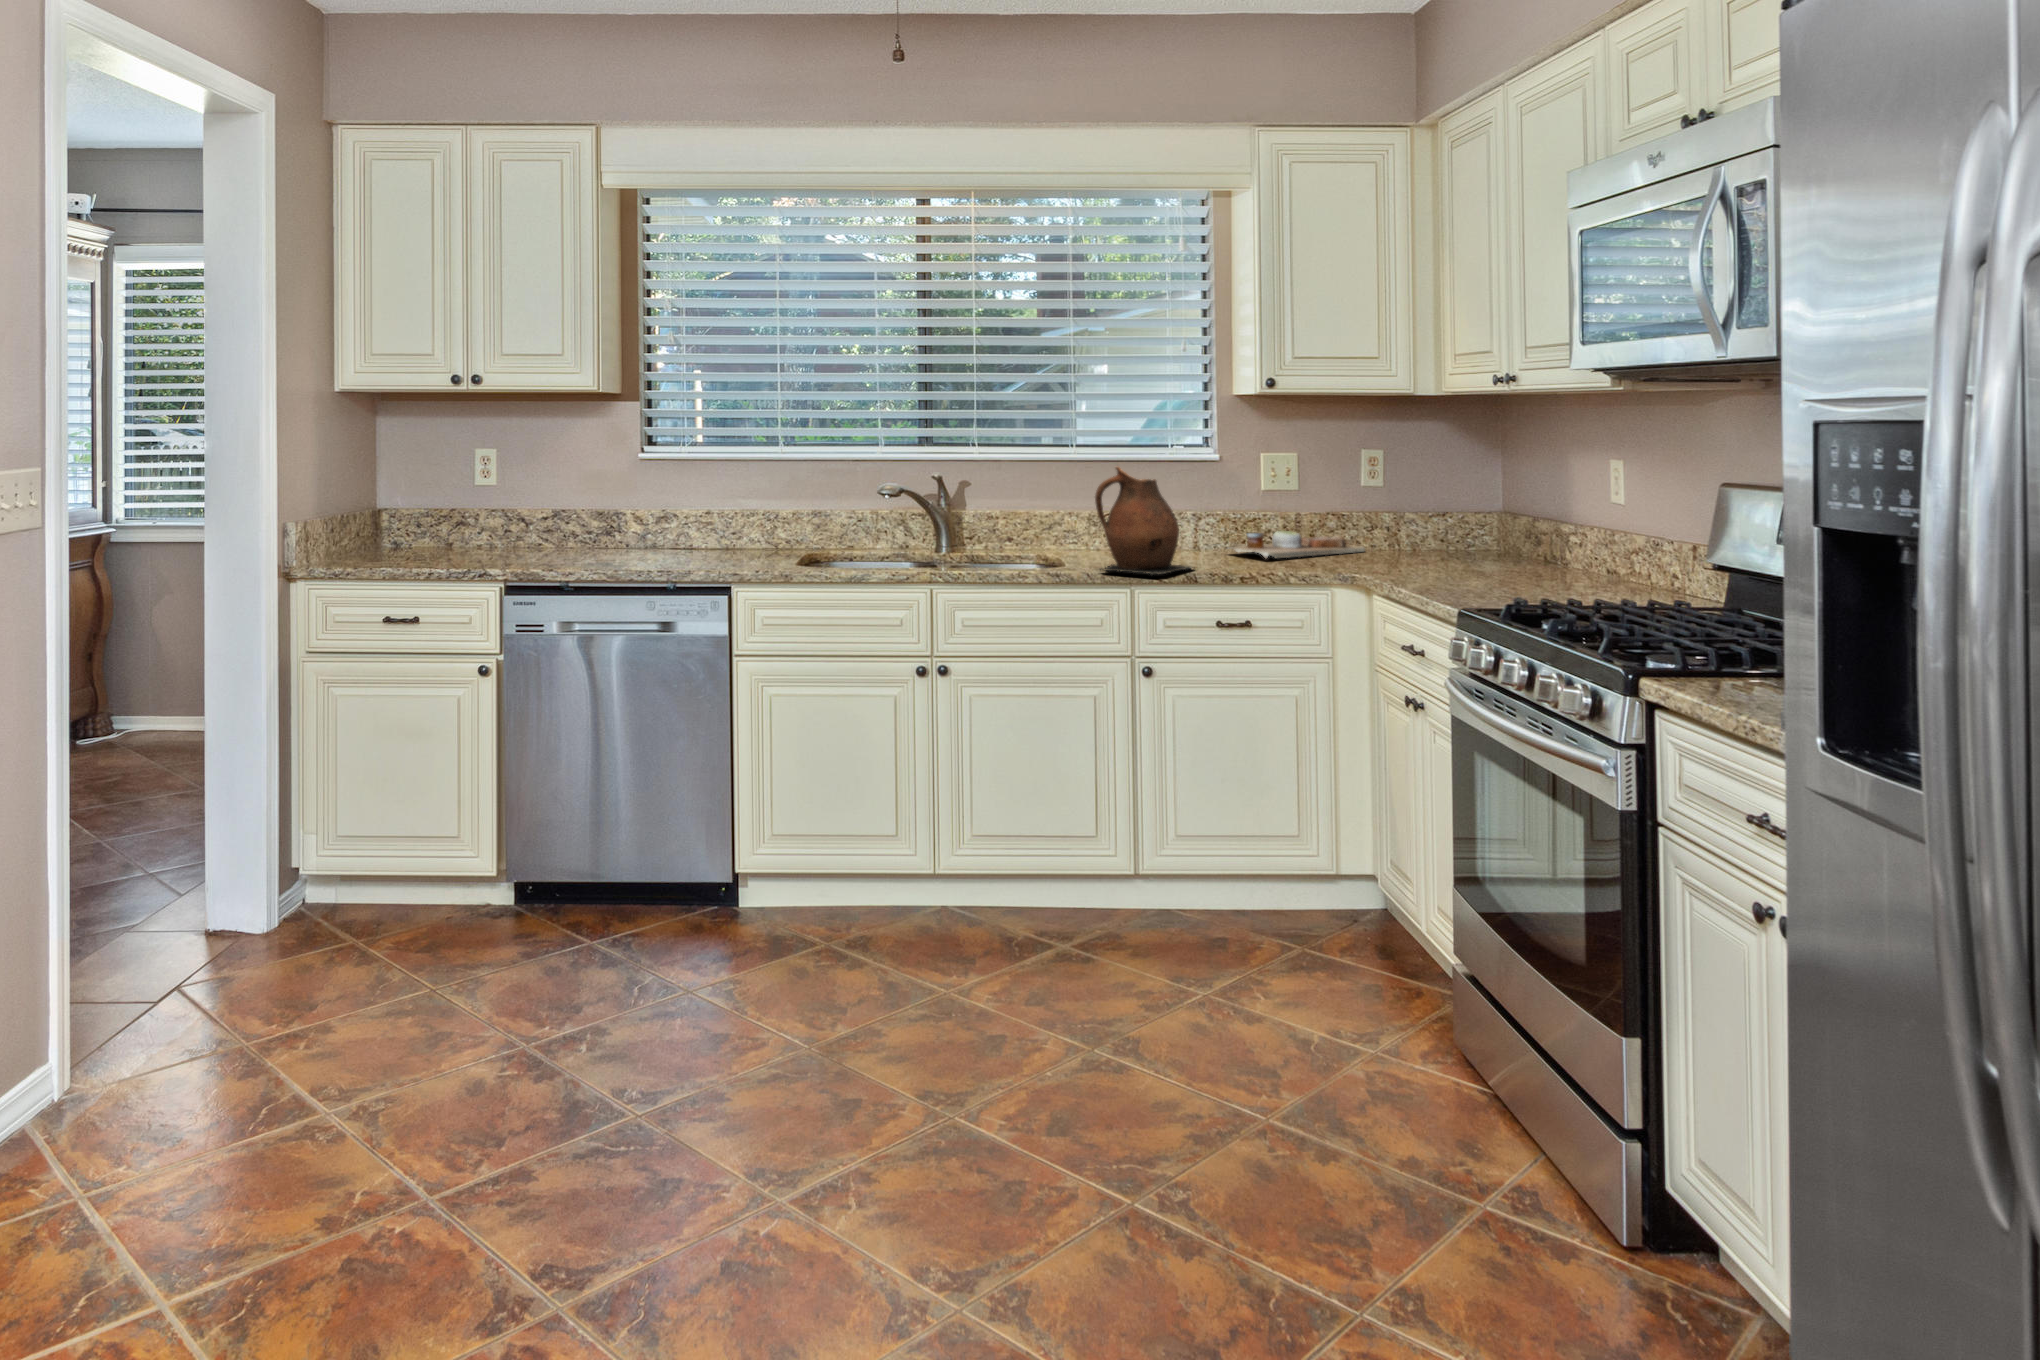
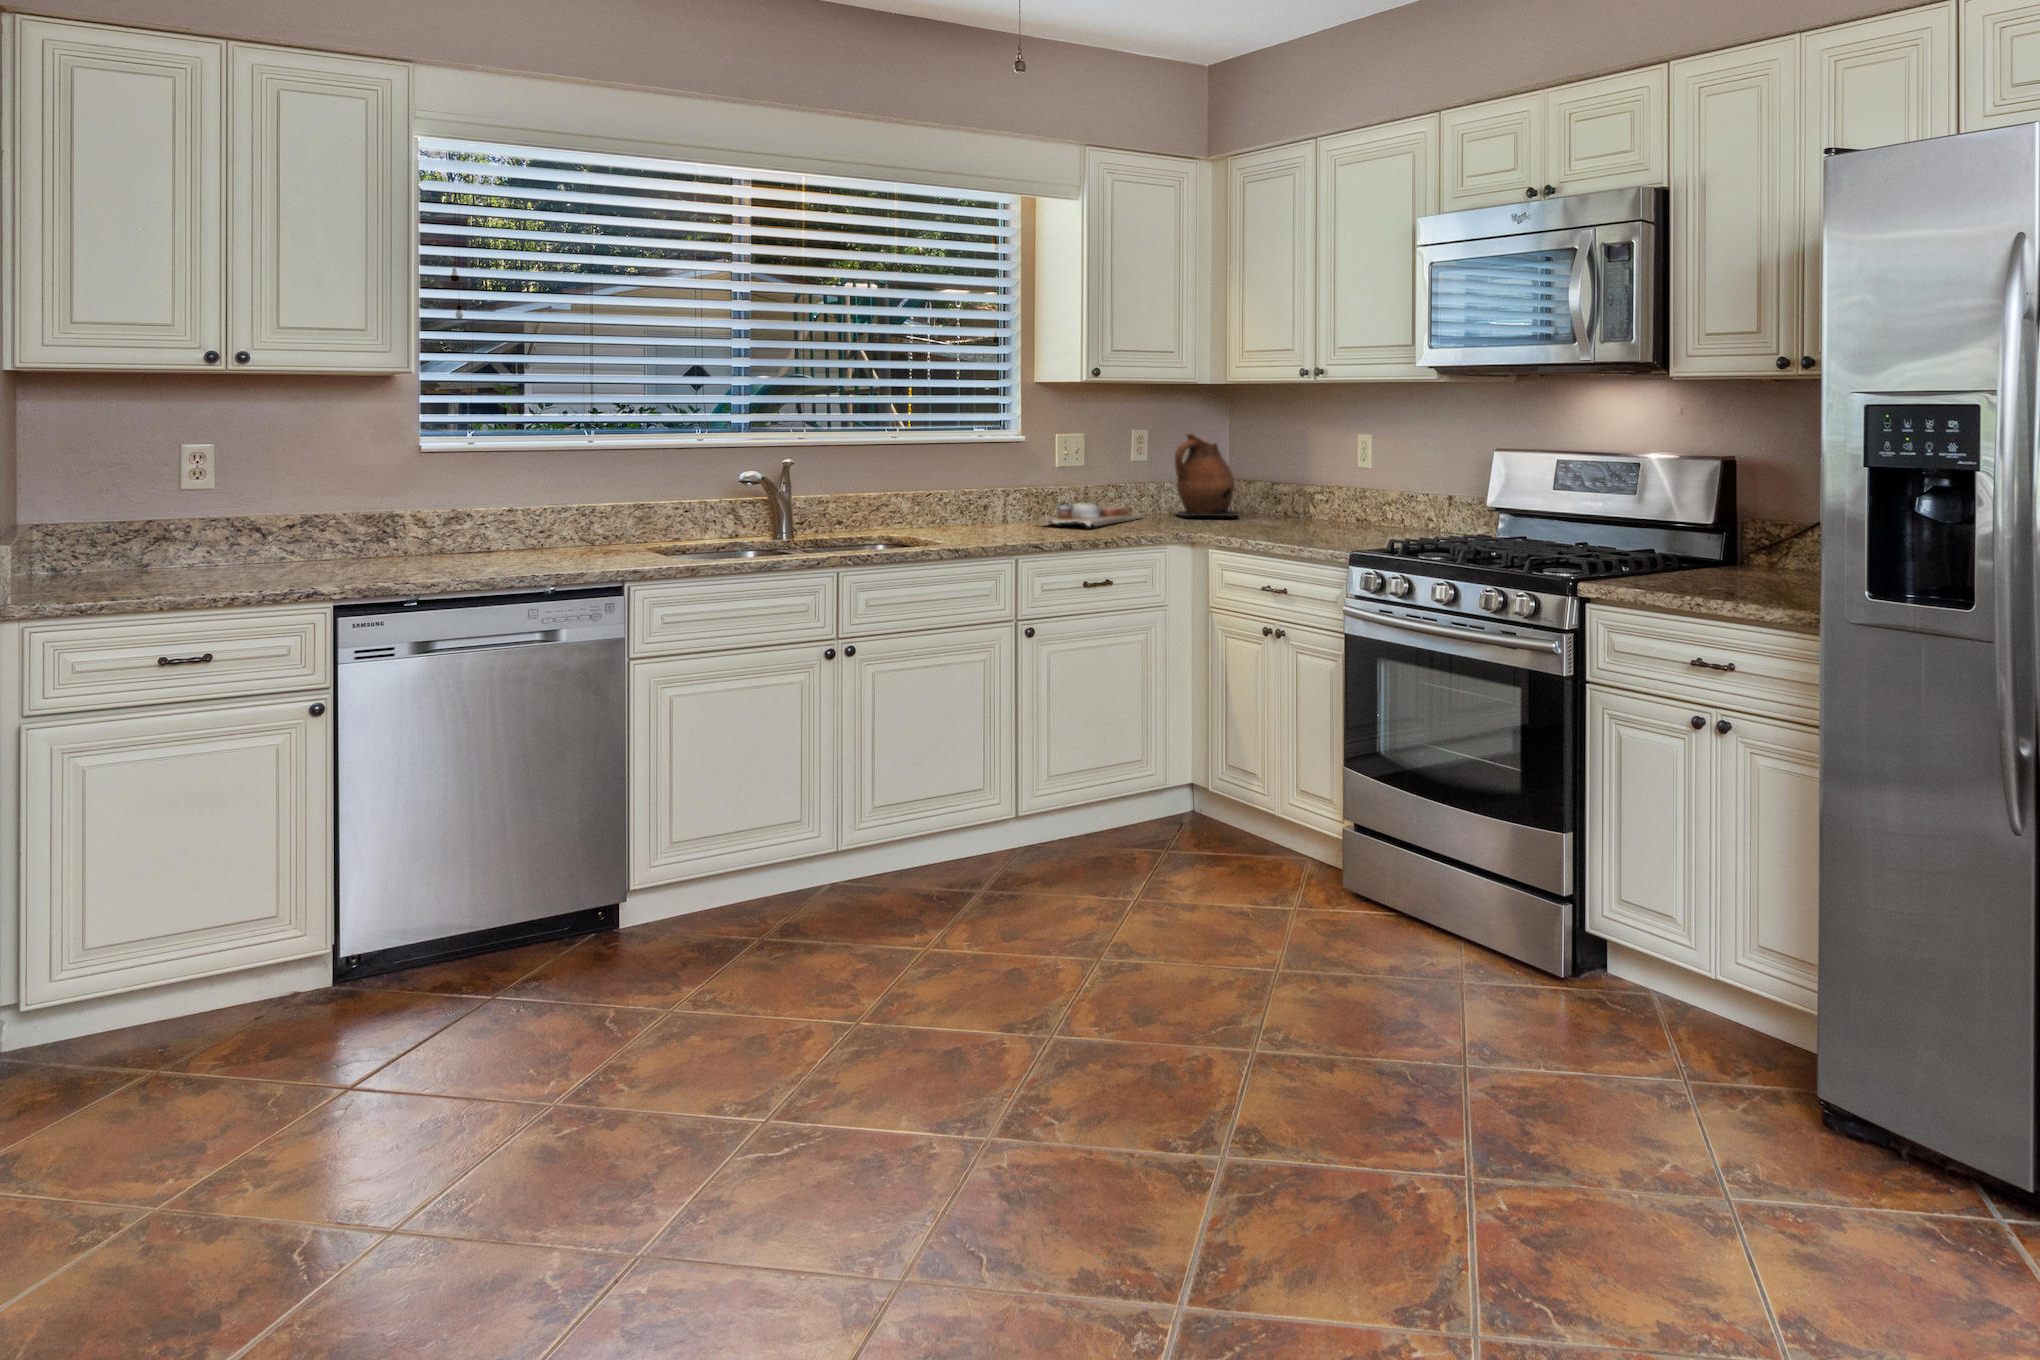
ceramic pitcher: present [1095,467,1192,575] -> present [1175,434,1238,516]

